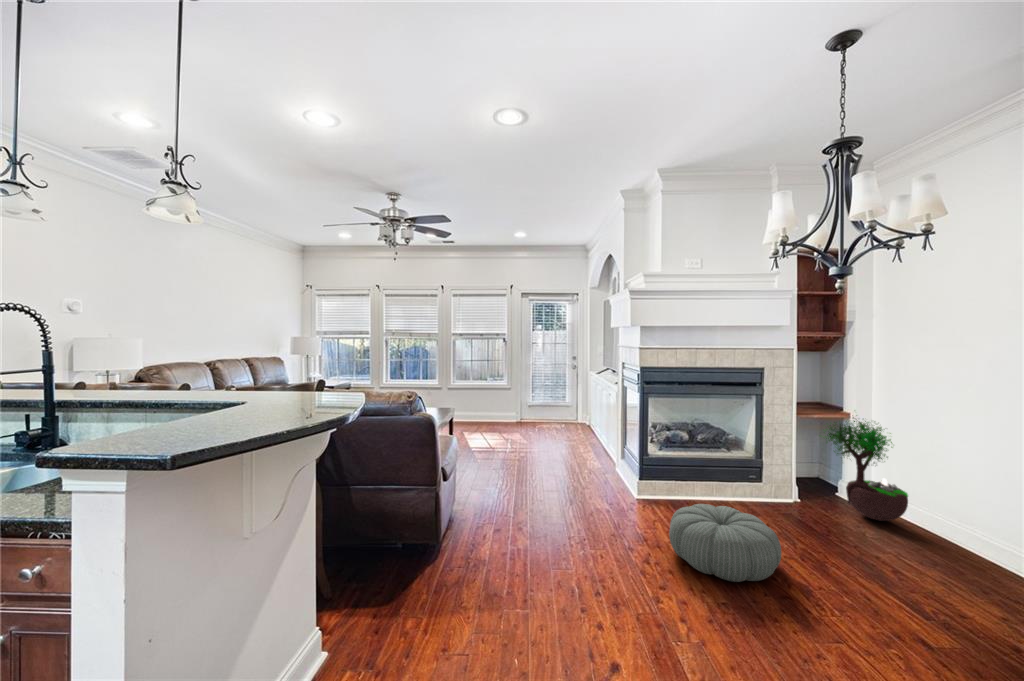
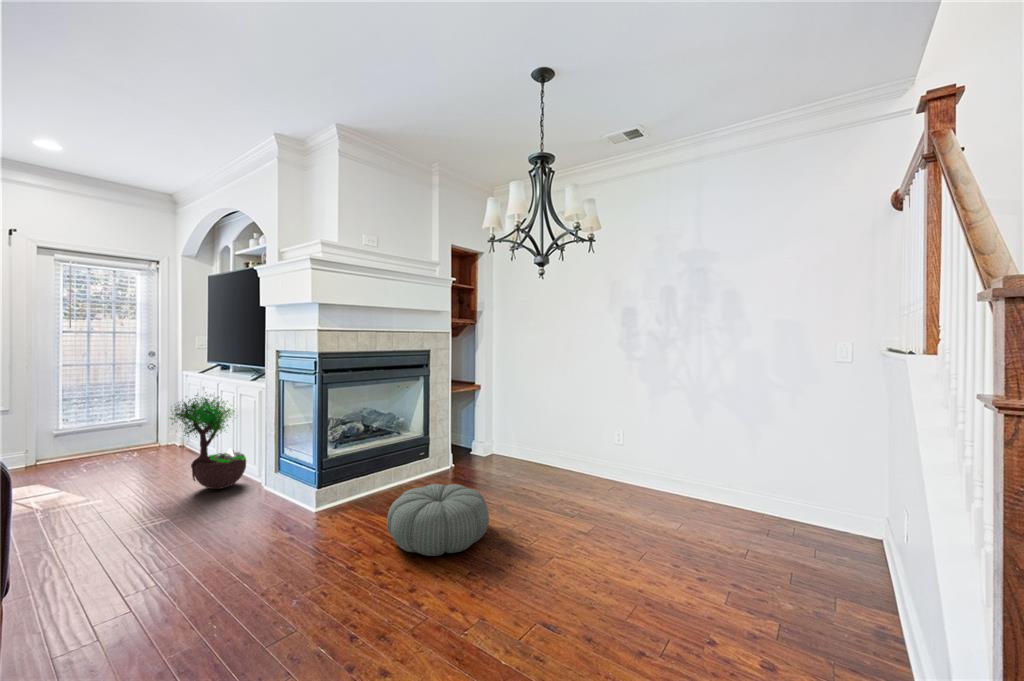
potted tree: present [826,417,908,521] -> present [170,392,246,489]

